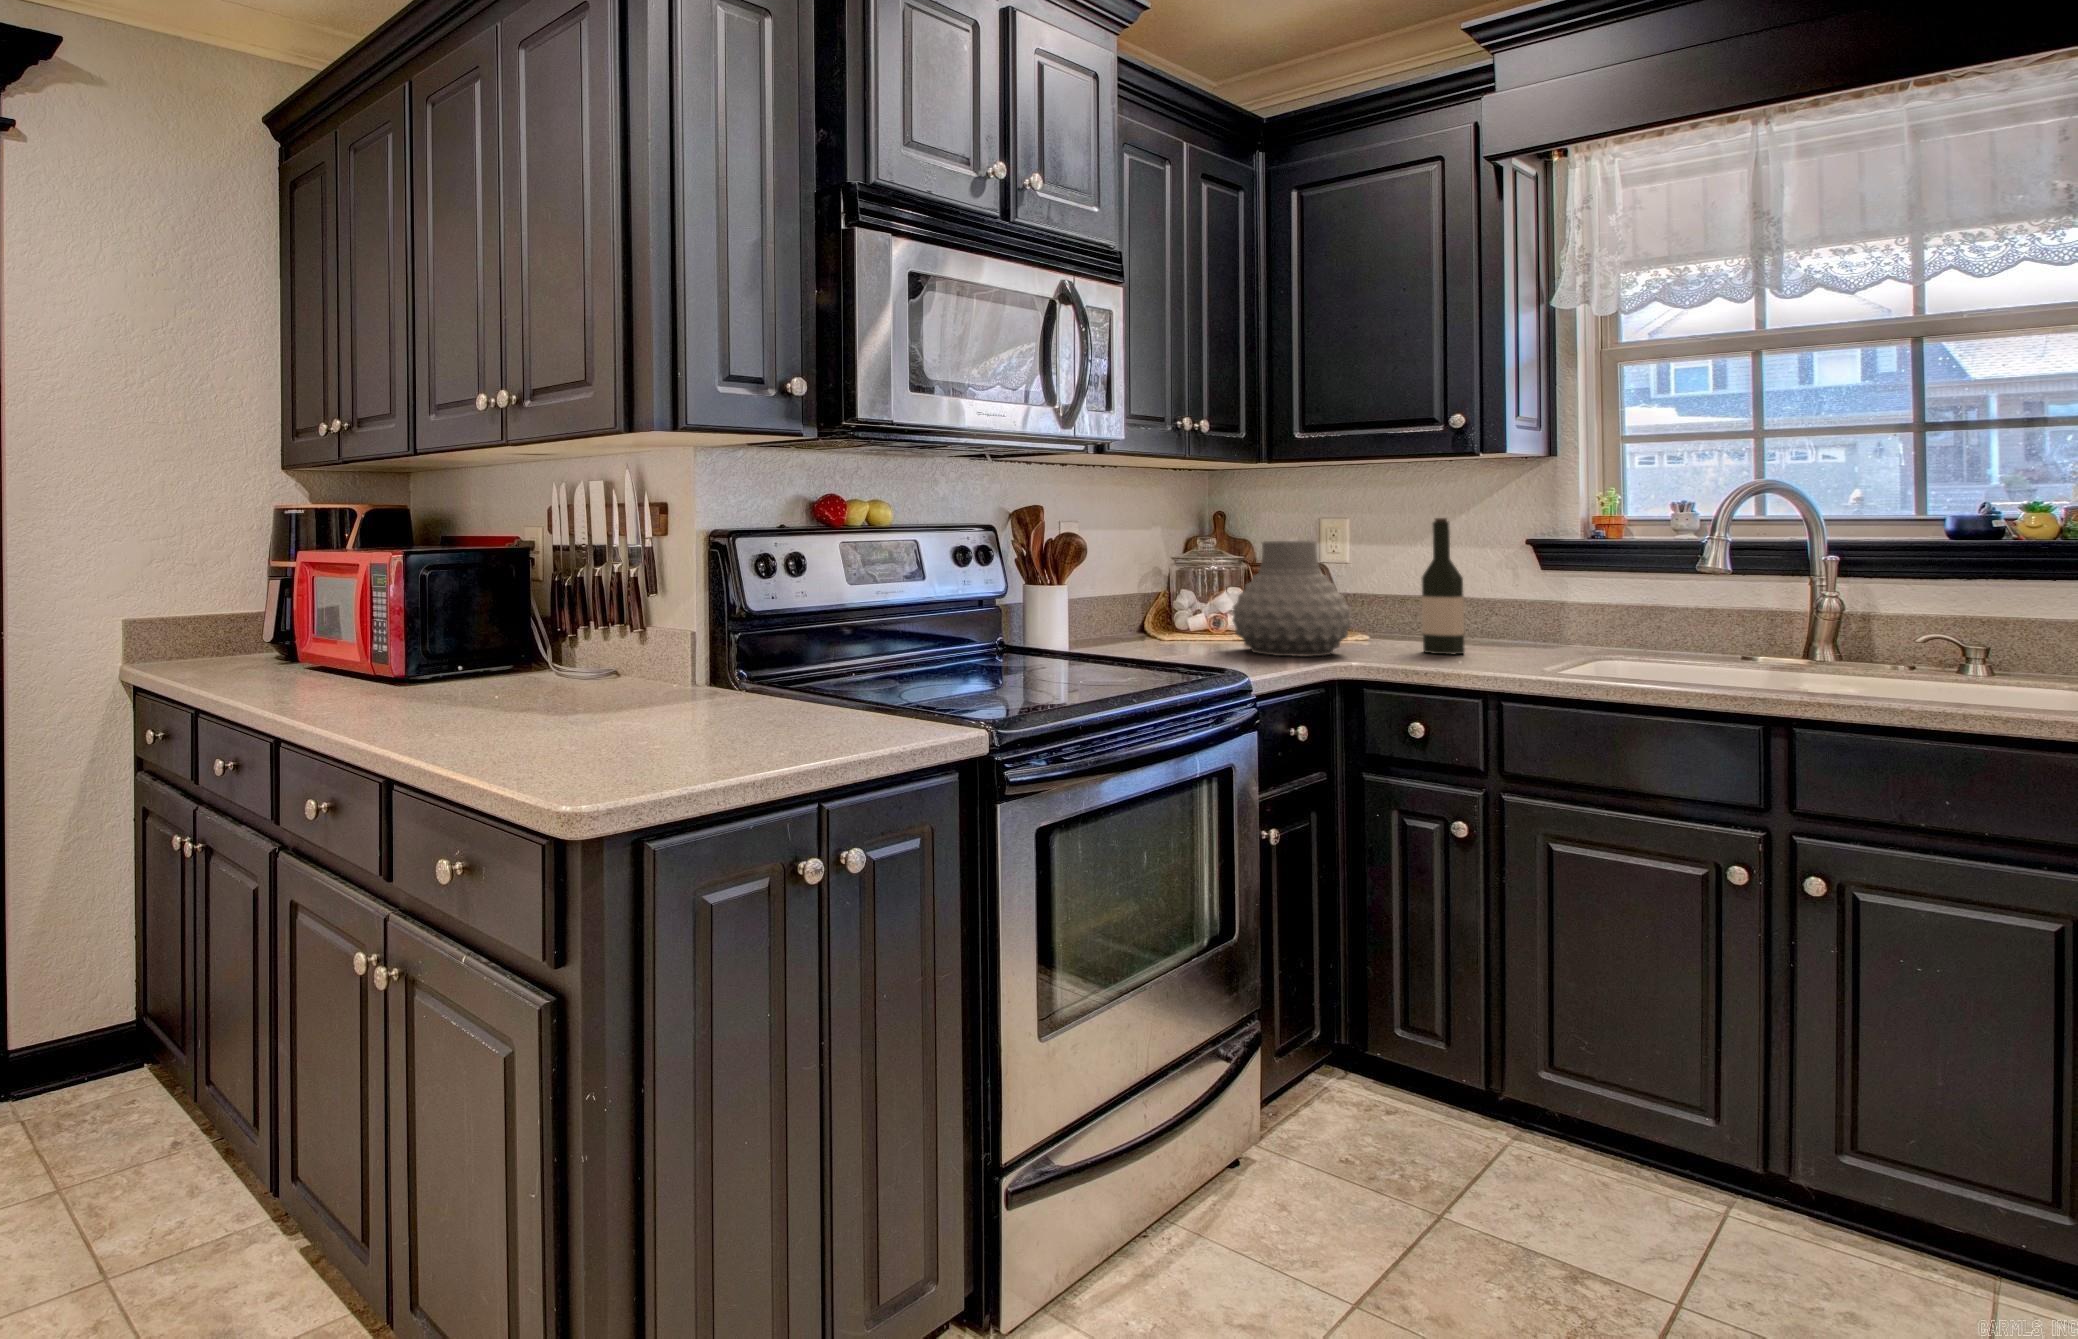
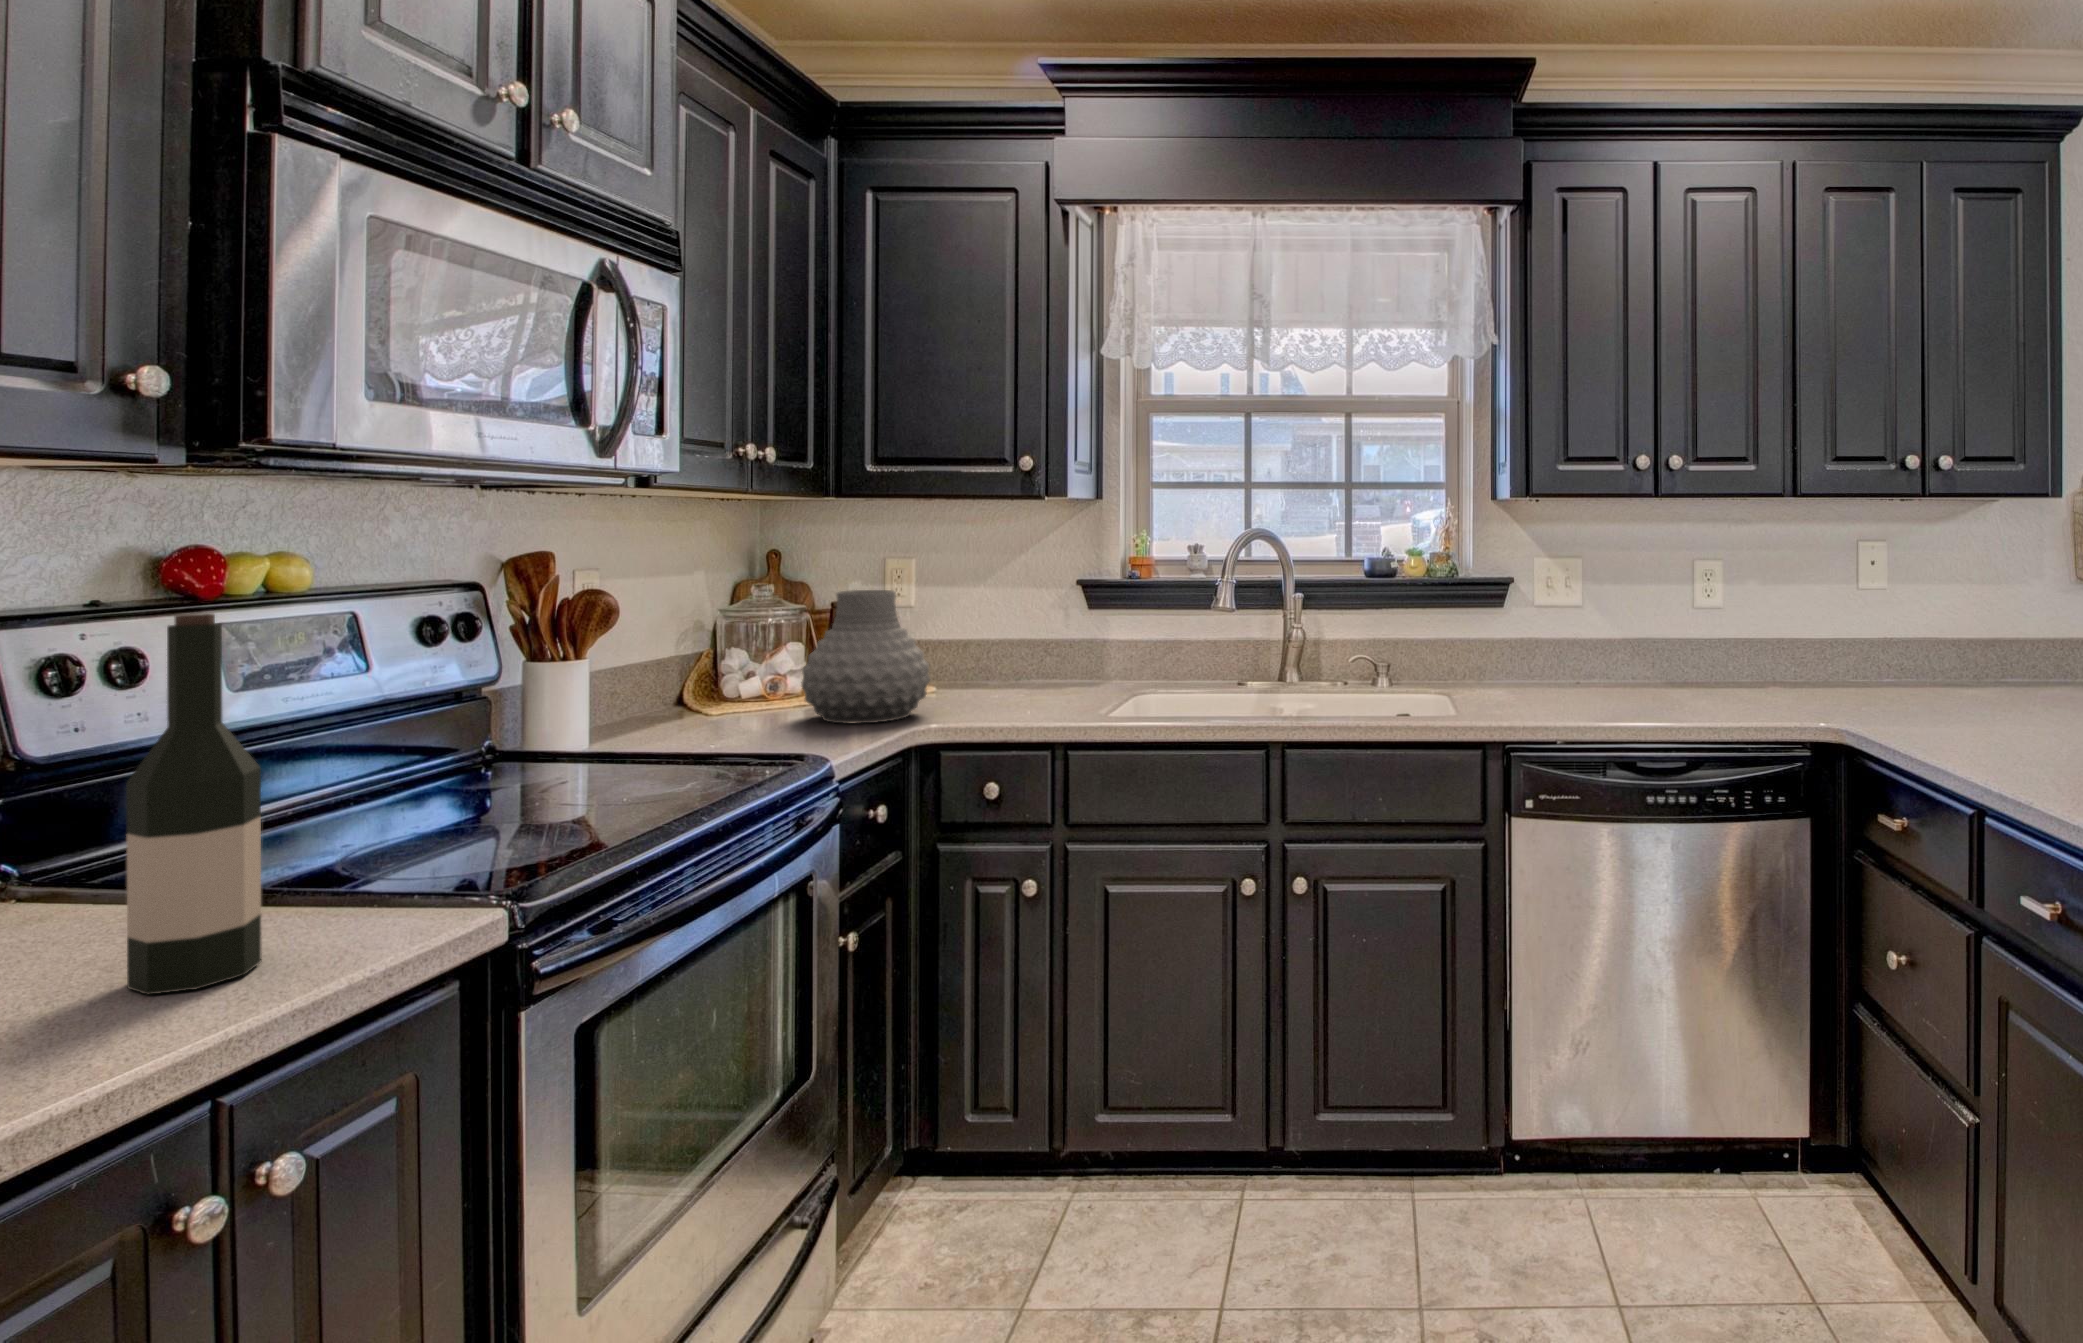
wine bottle: present [1422,518,1465,655] -> present [126,613,261,995]

